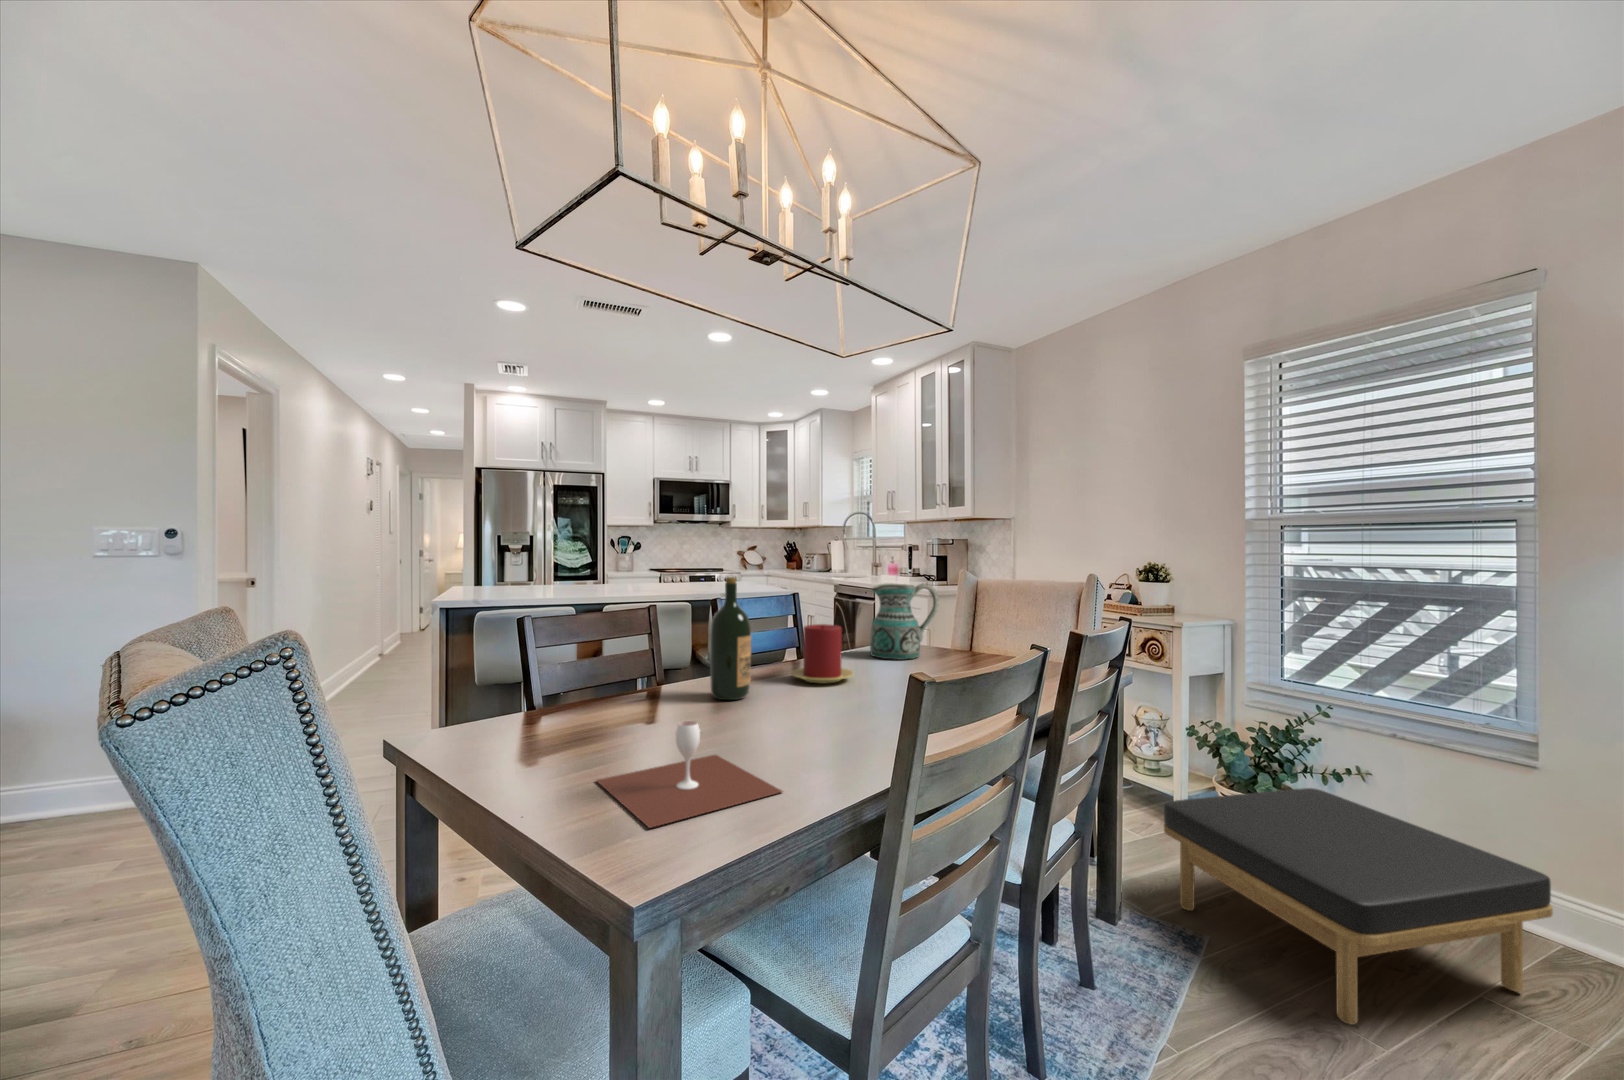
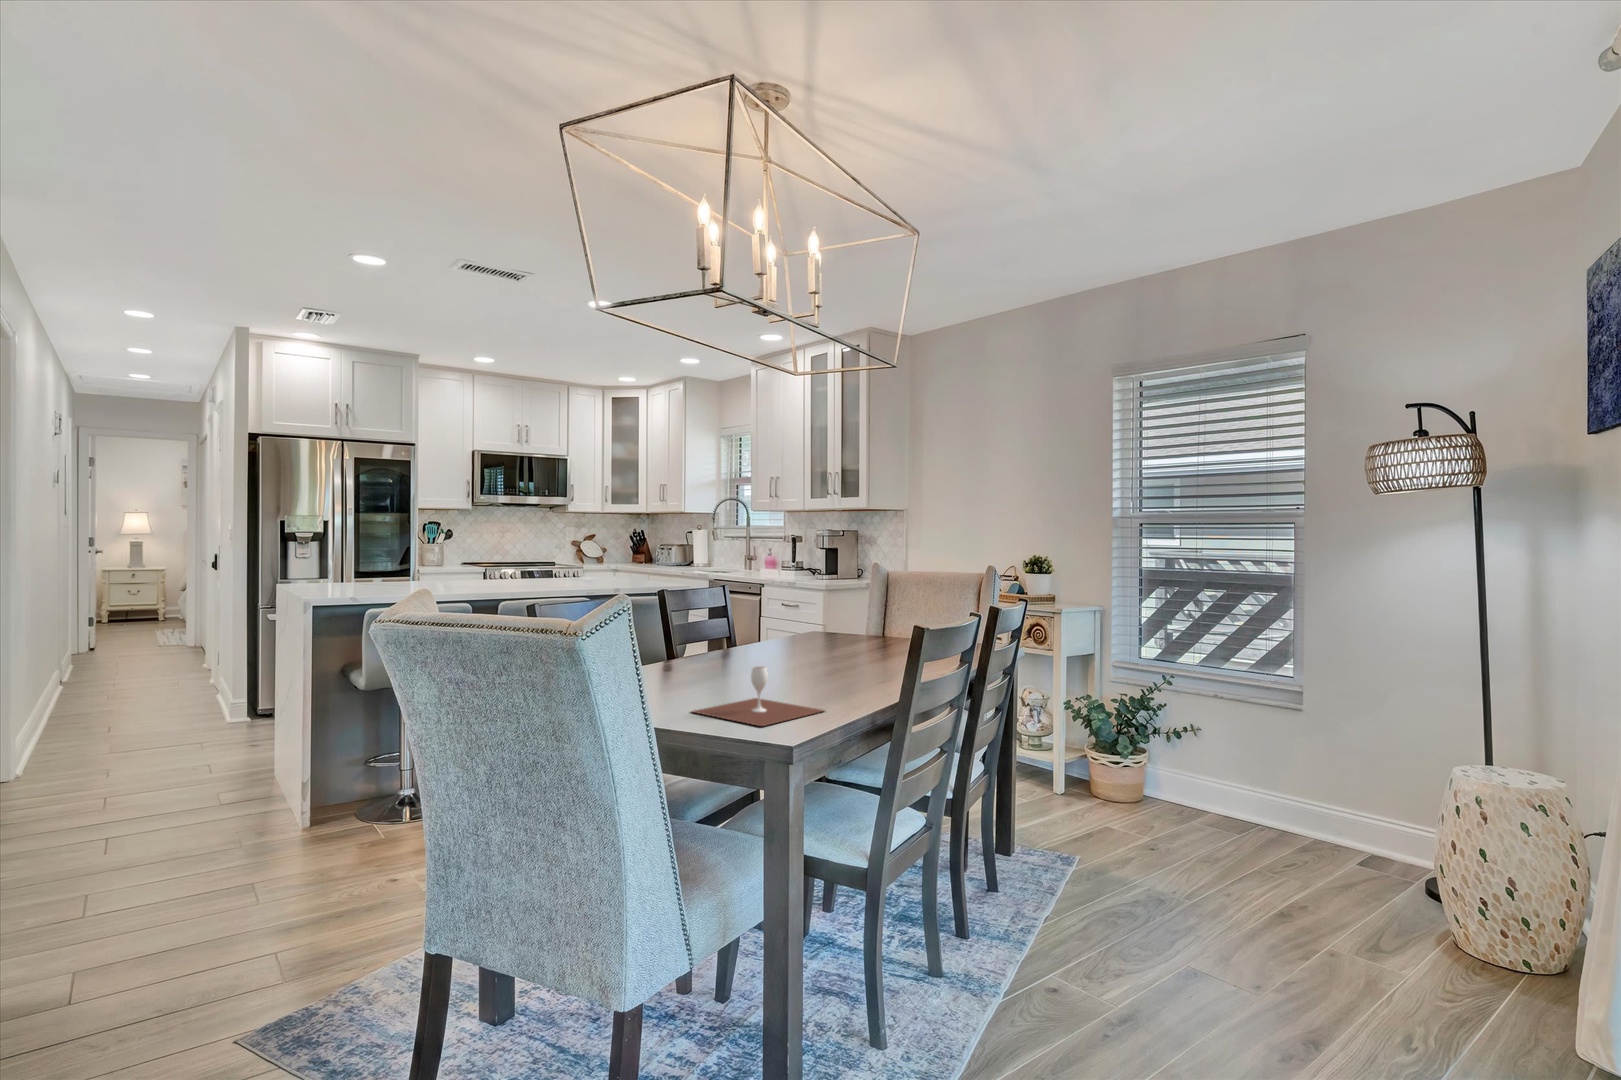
wine bottle: present [710,577,751,700] -> none [703,568,738,671]
ceramic pitcher: present [870,583,938,660] -> none [805,574,866,643]
candle: present [791,624,854,683] -> none [755,610,810,659]
ottoman: present [1164,788,1553,1025] -> none [1047,742,1300,892]

